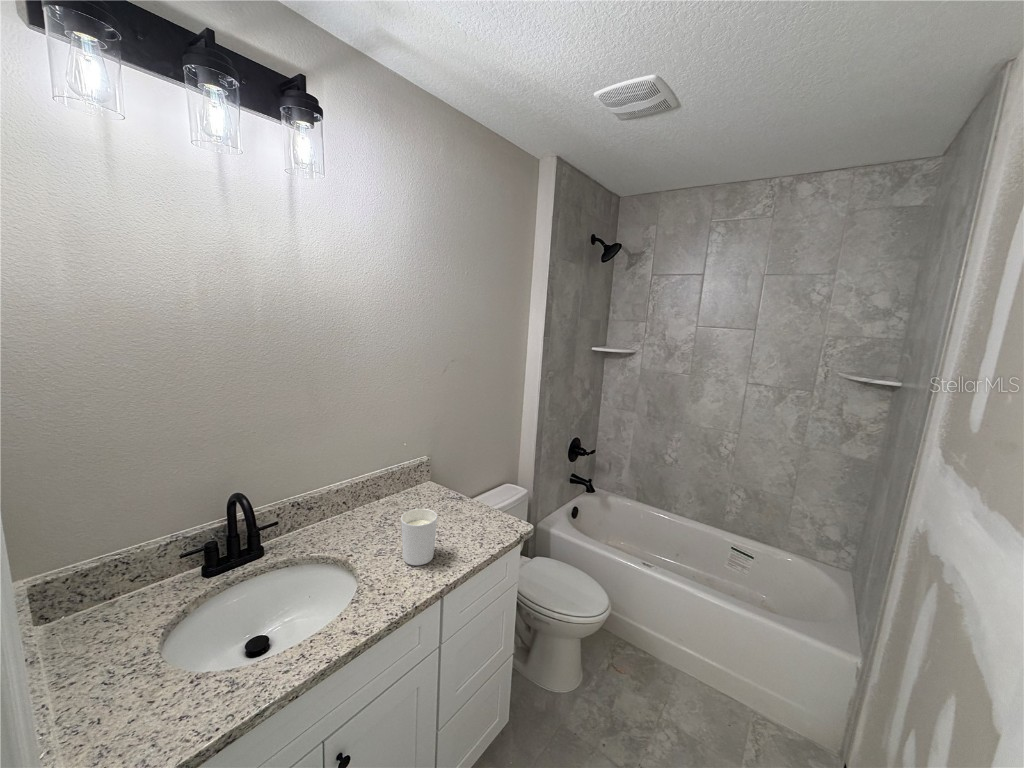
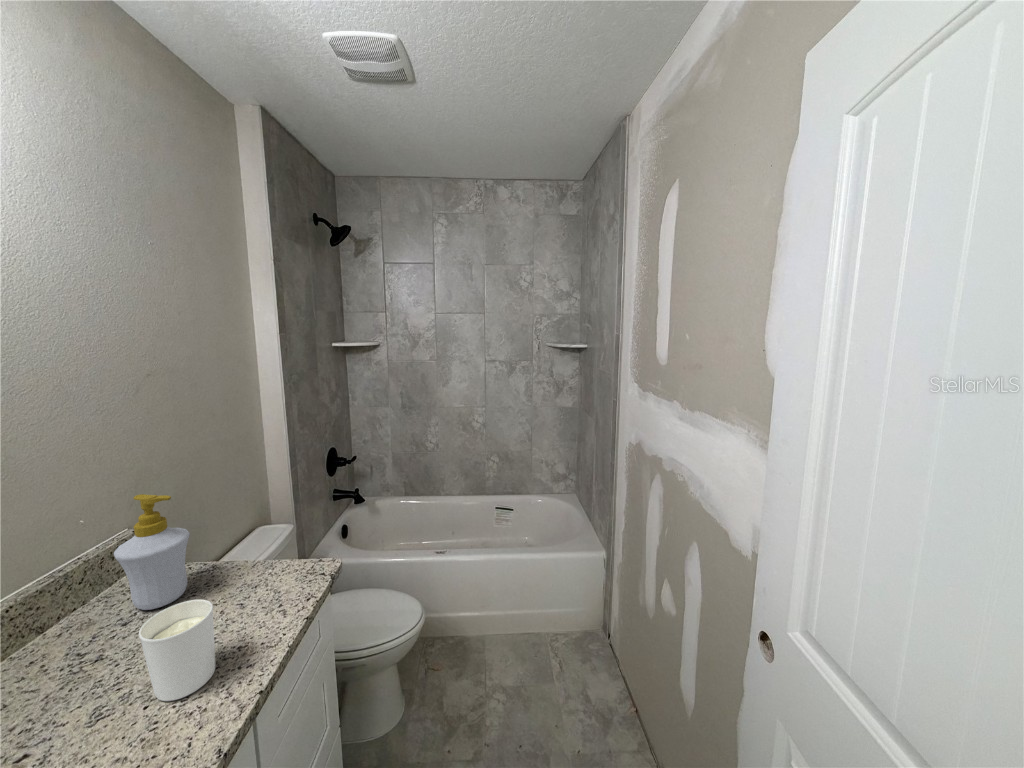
soap bottle: none [412,436,448,509] -> present [114,494,190,610]

